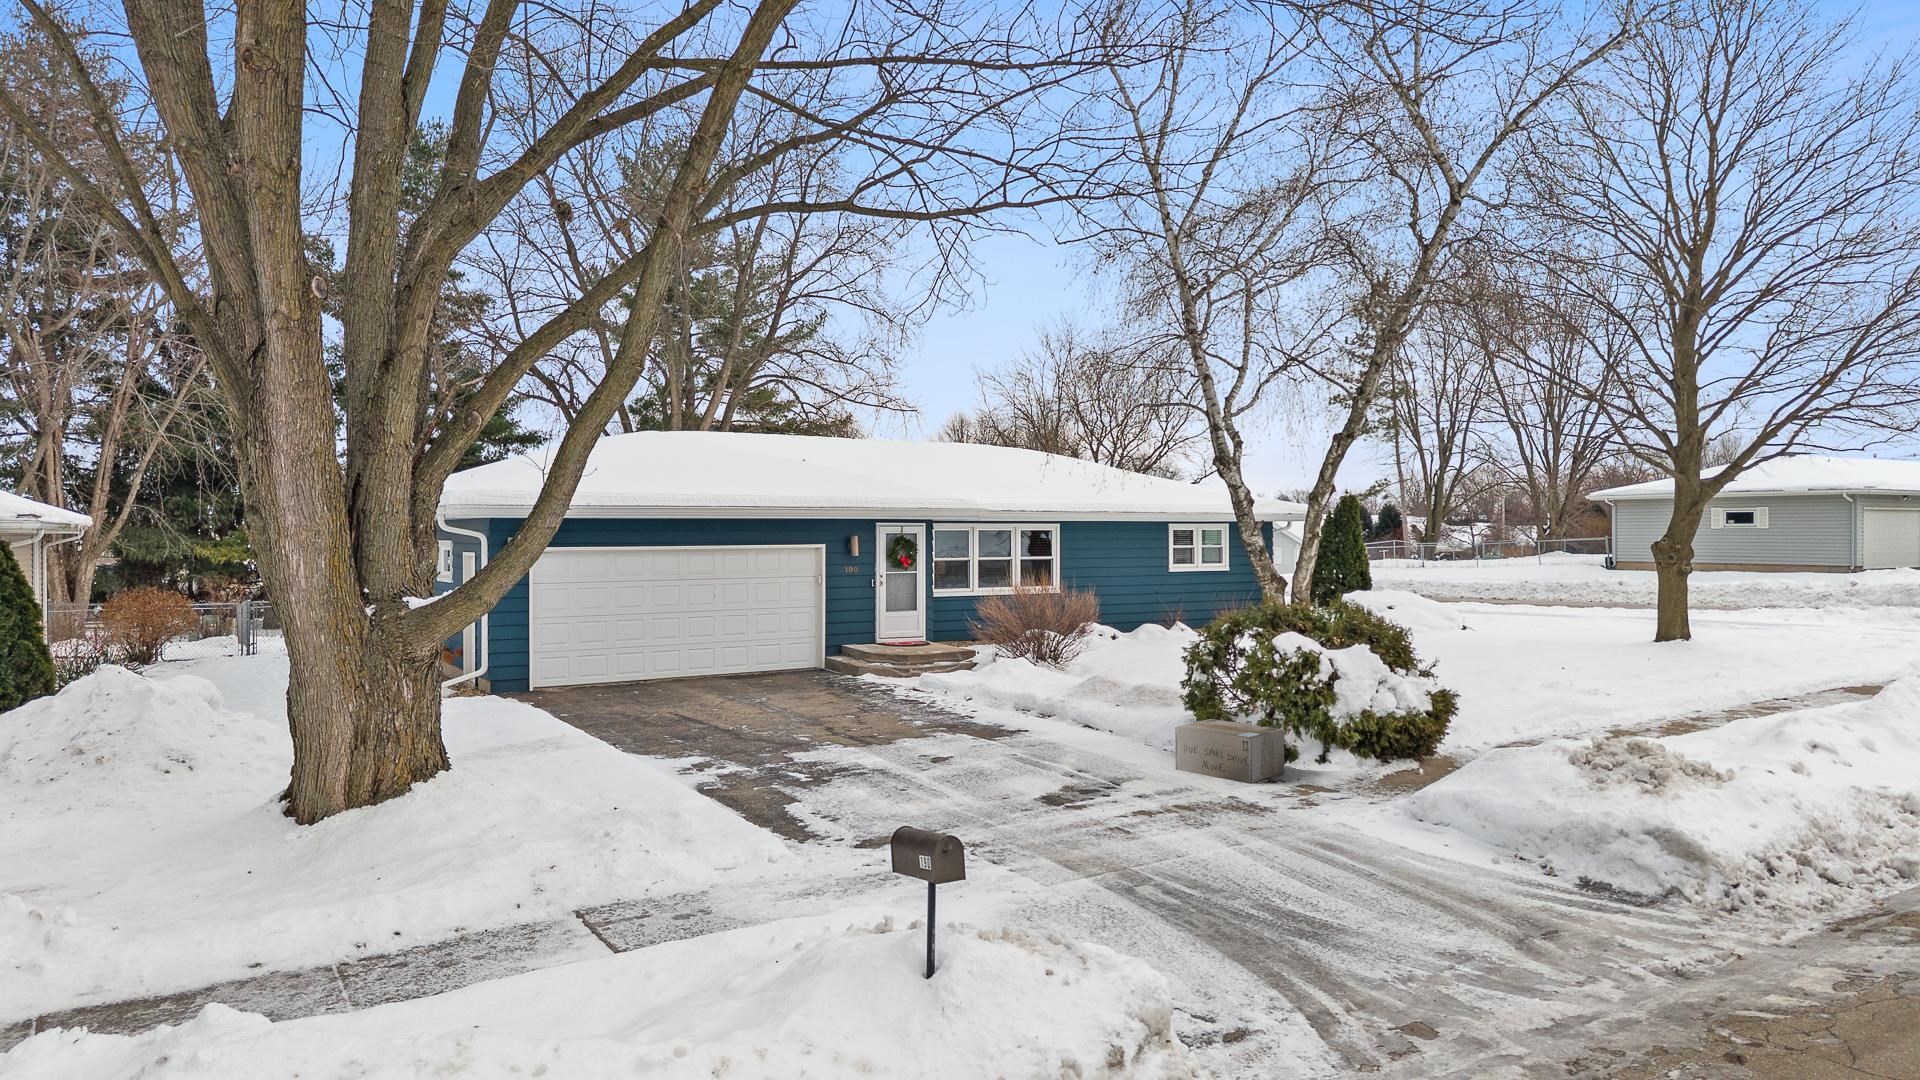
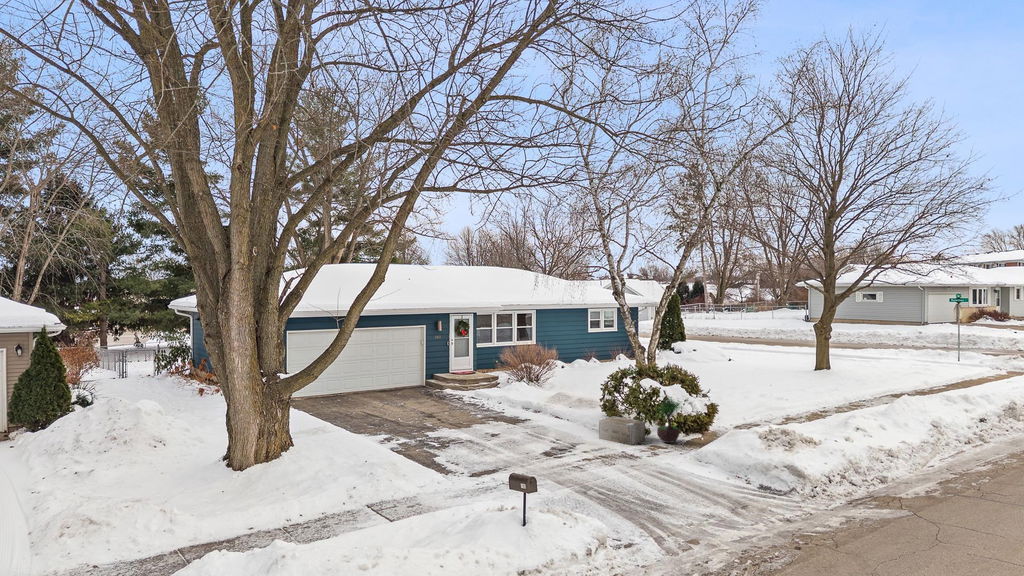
potted tree: none [1304,663,1376,779] -> present [657,397,680,443]

